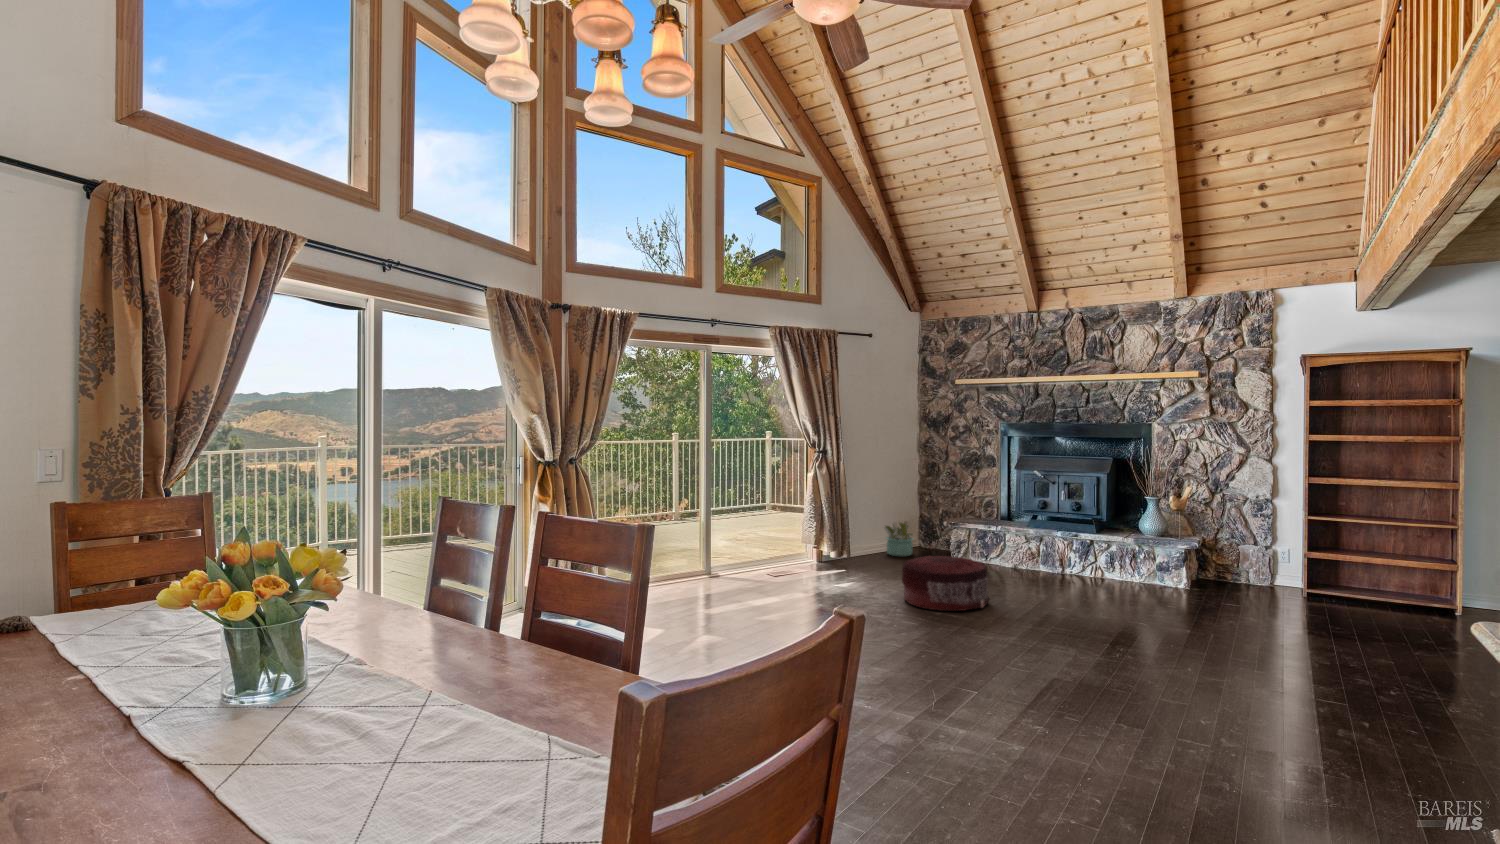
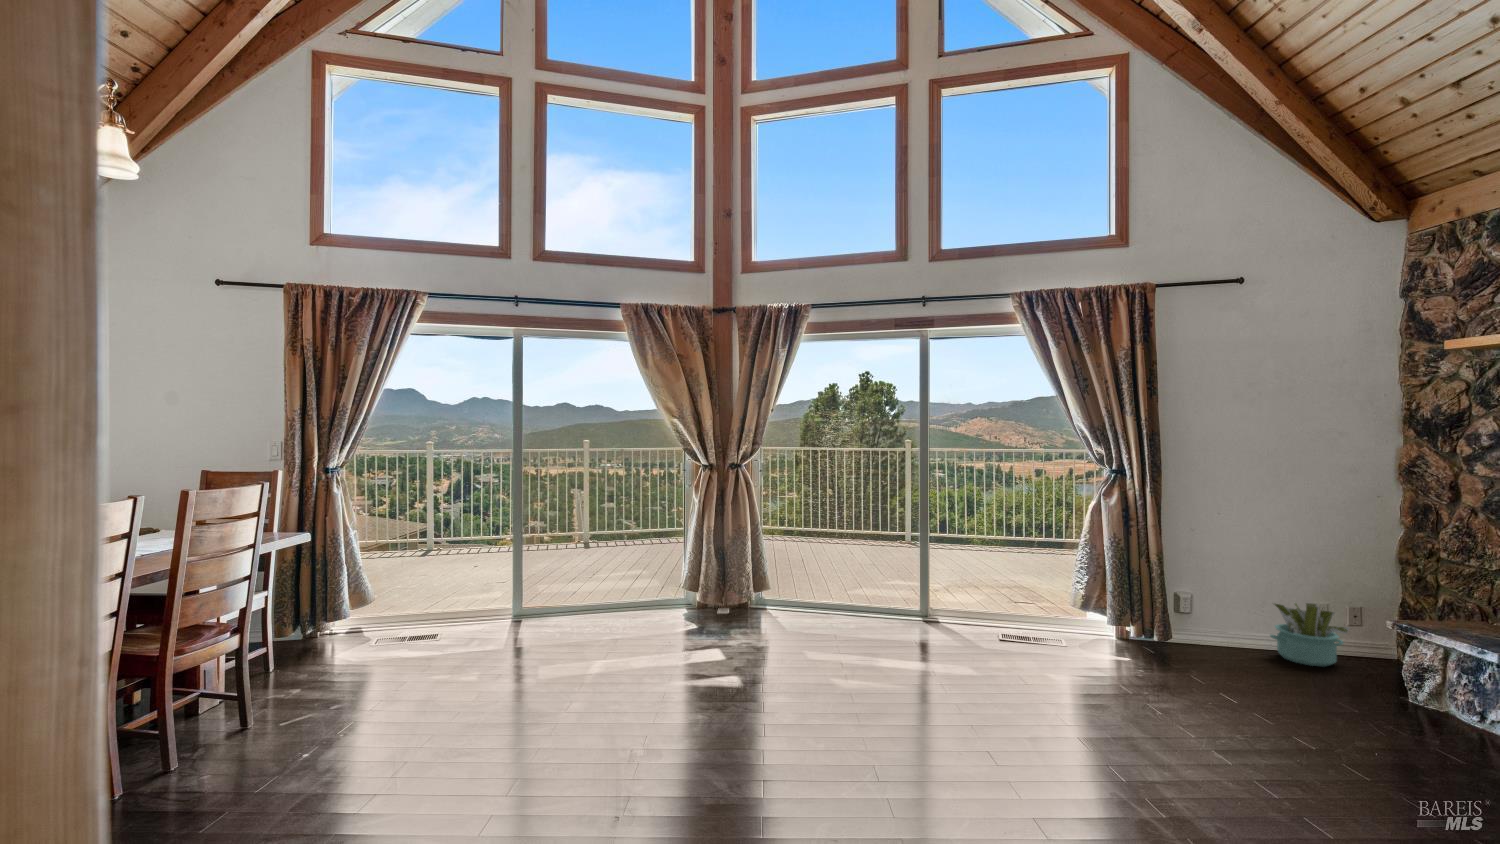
pouf: present [902,556,989,611] -> none [1058,656,1232,787]

